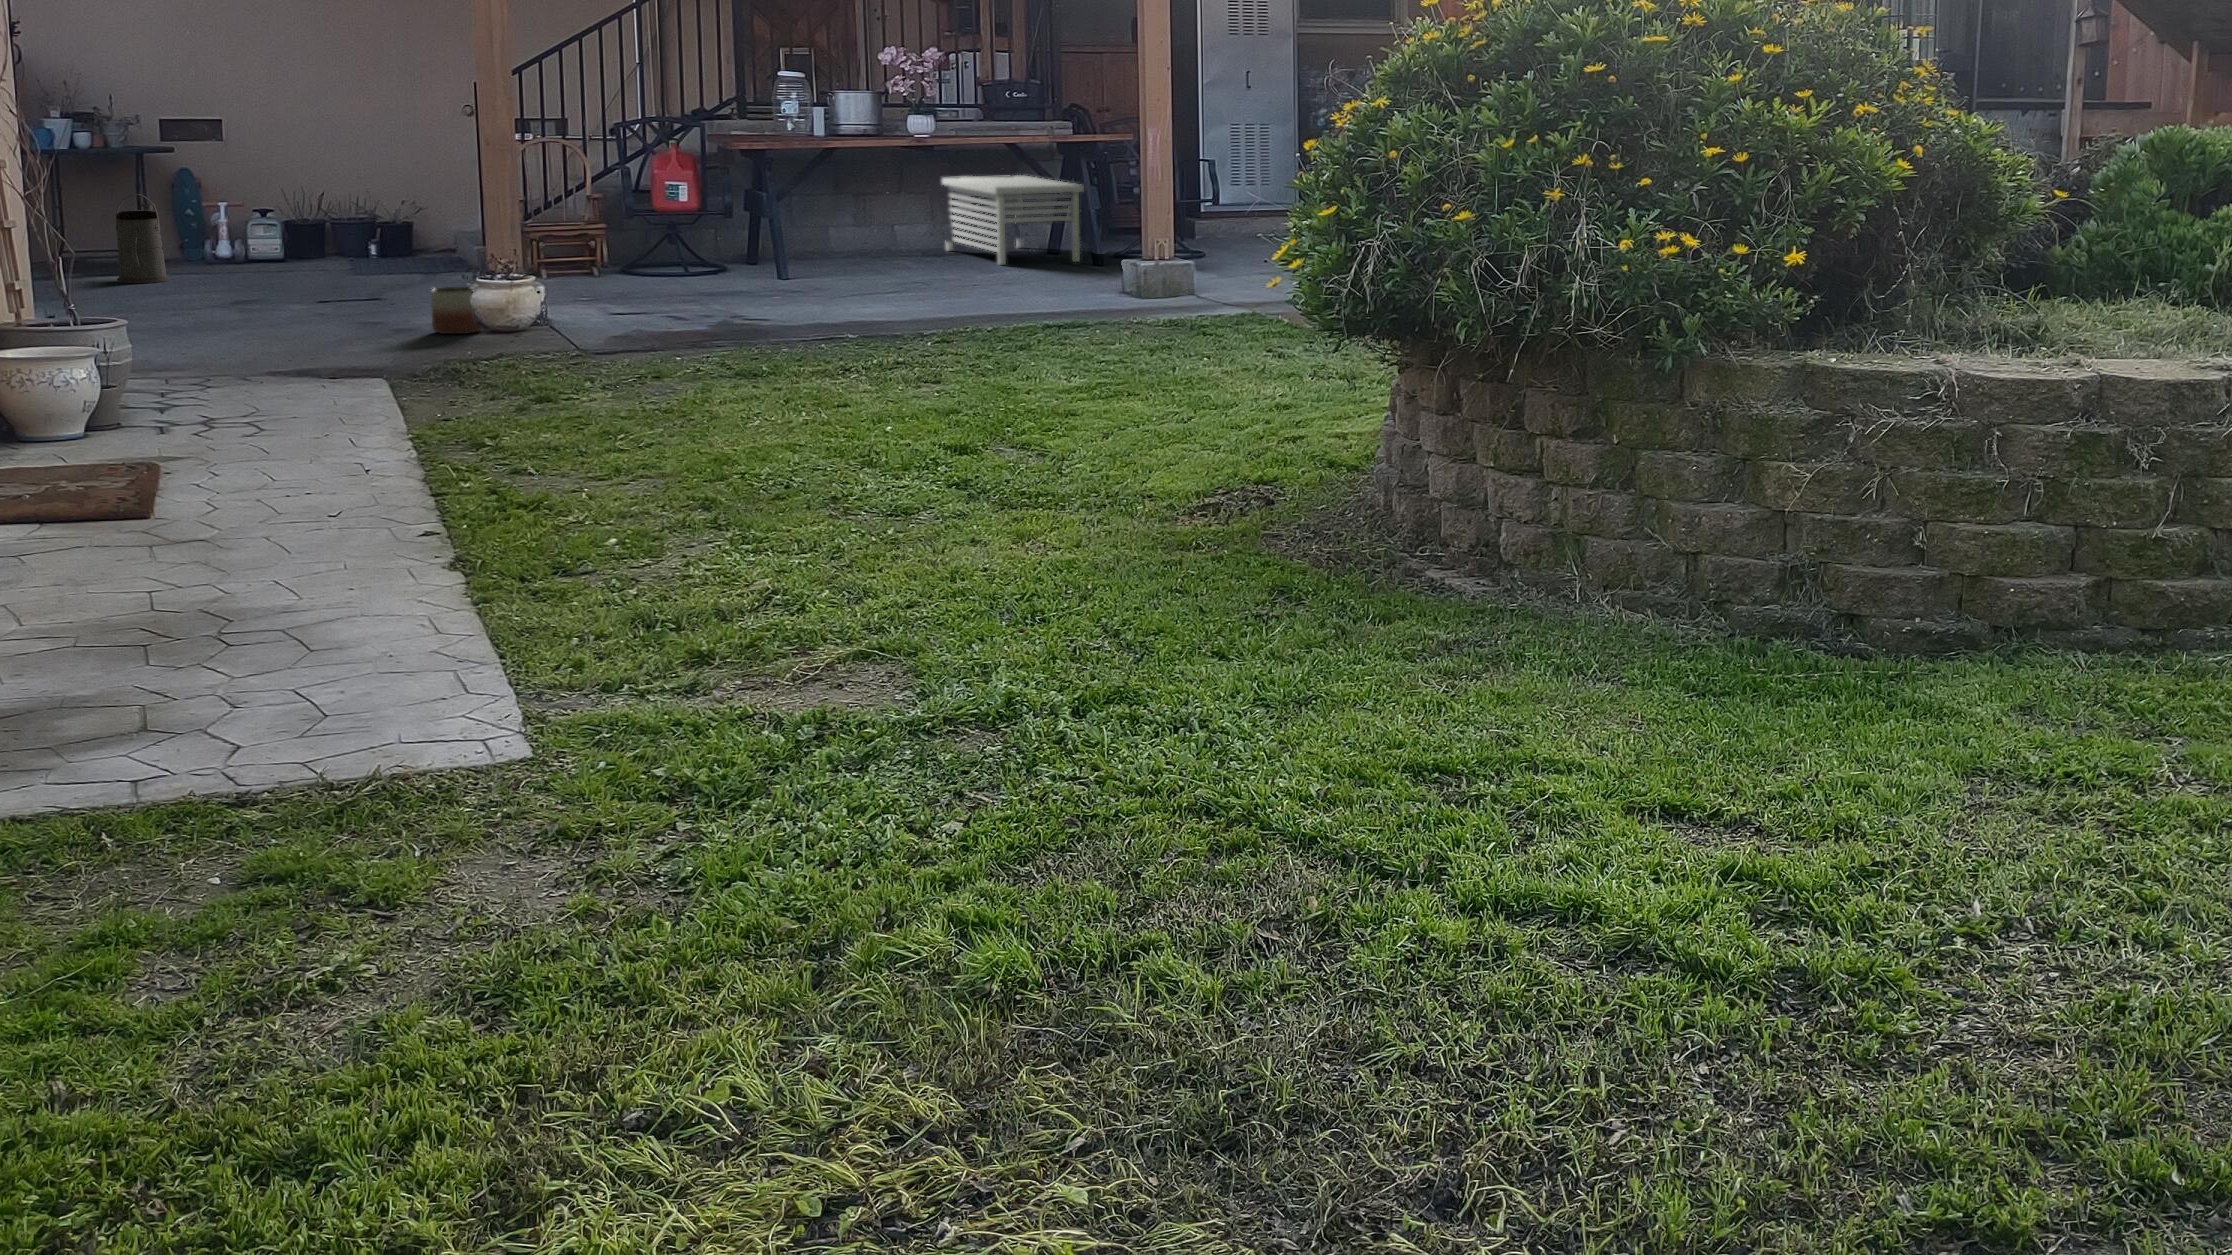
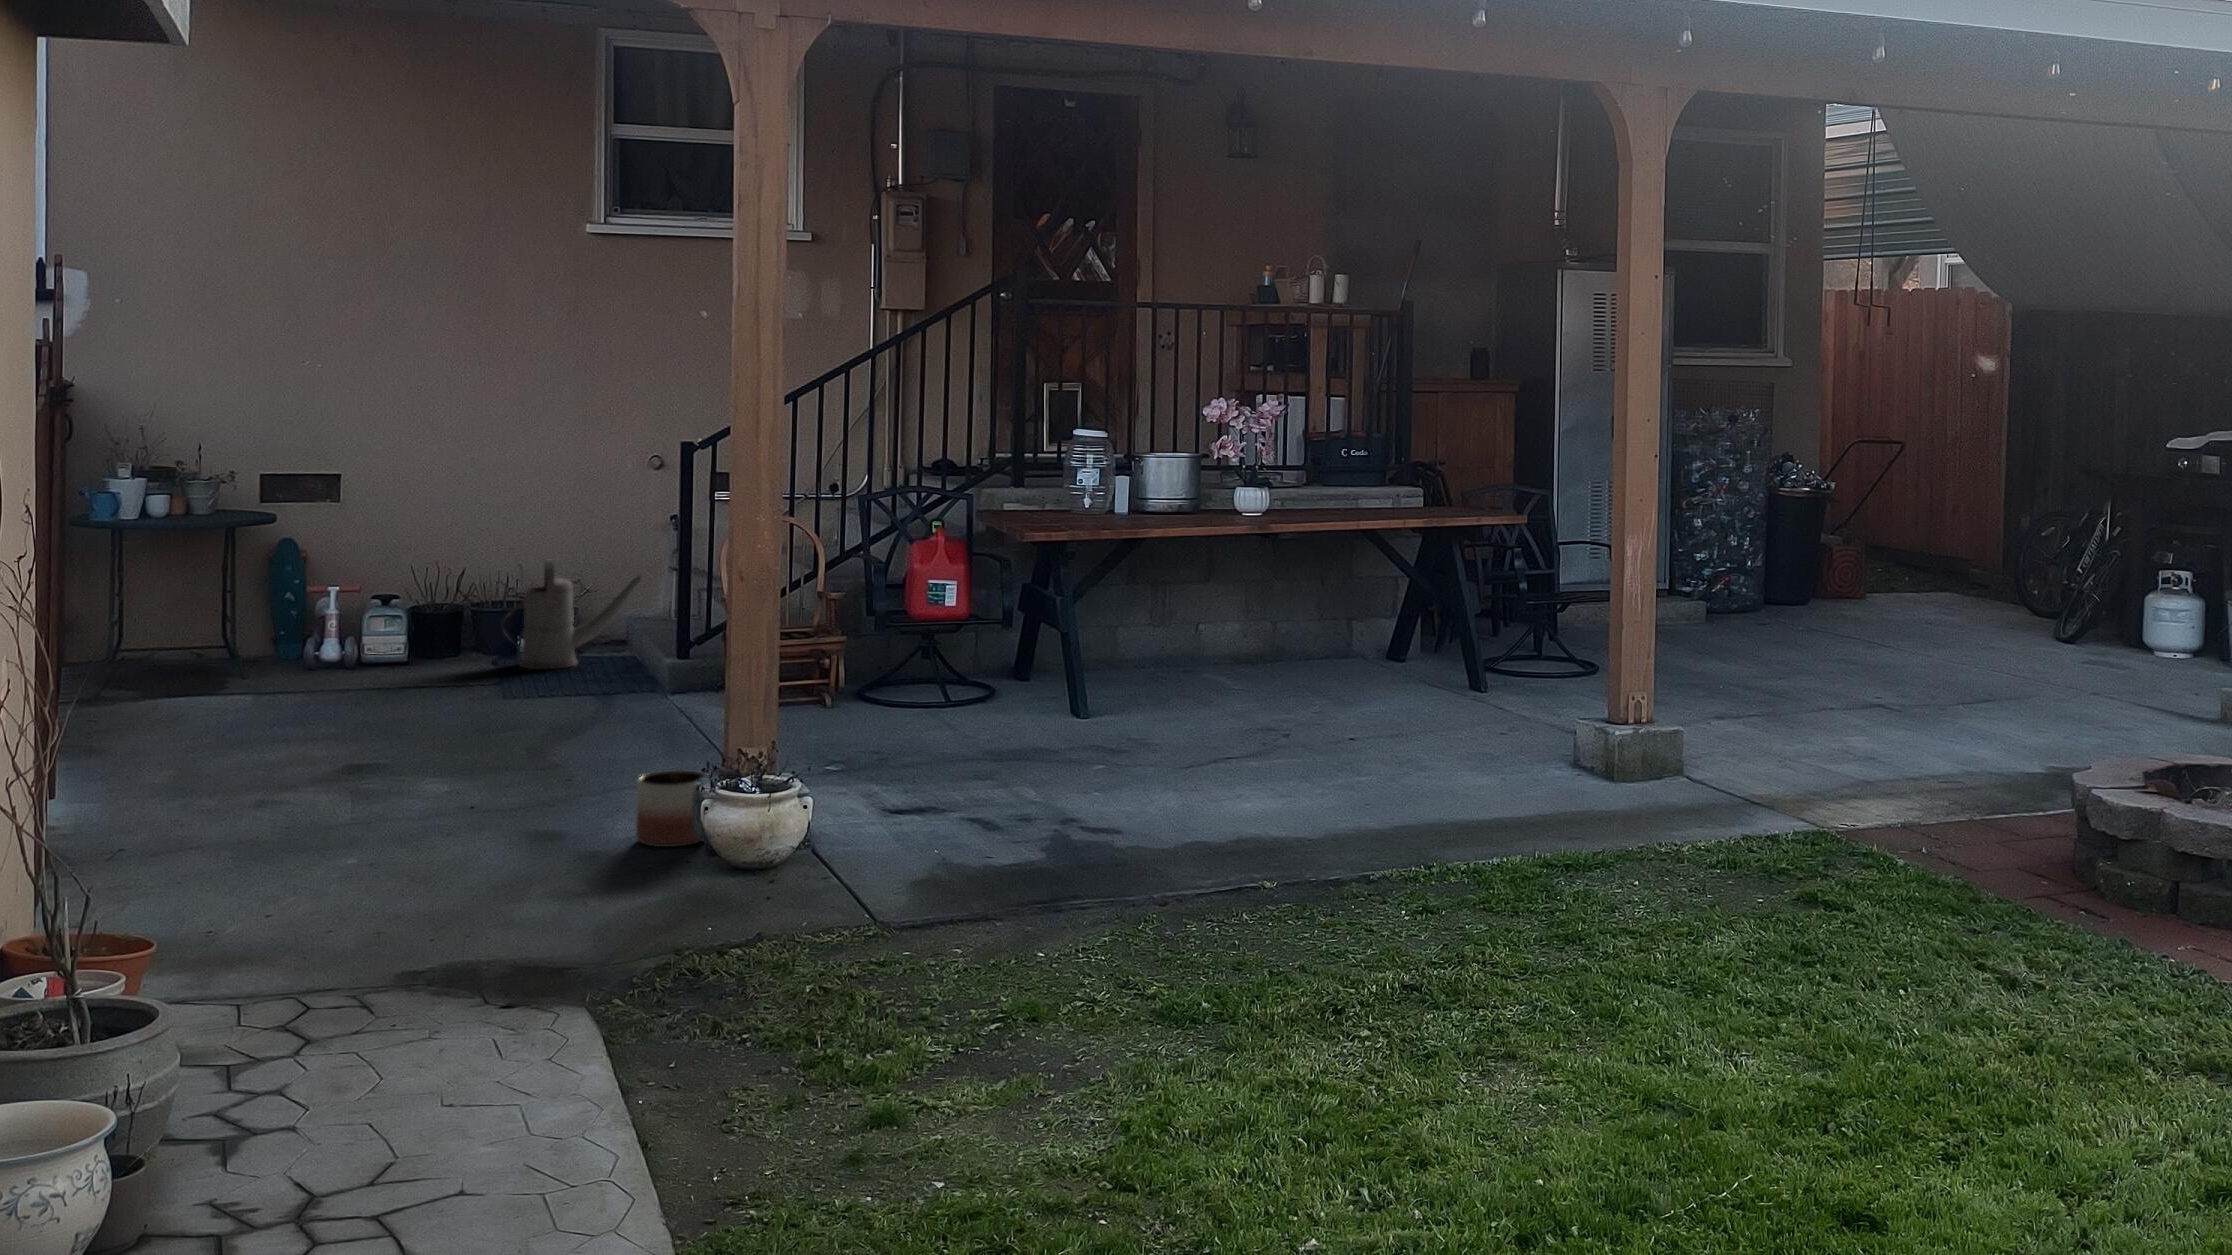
storage bench: present [942,176,1084,265] -> none [1241,549,1447,681]
watering can: present [116,194,169,283] -> present [511,560,641,669]

